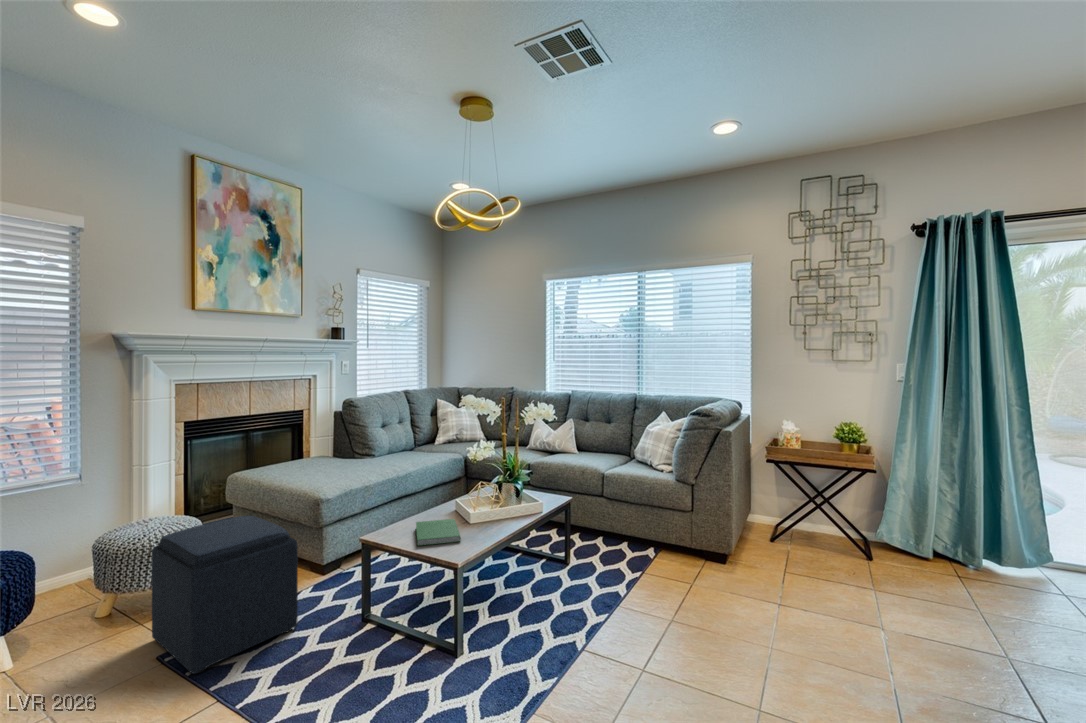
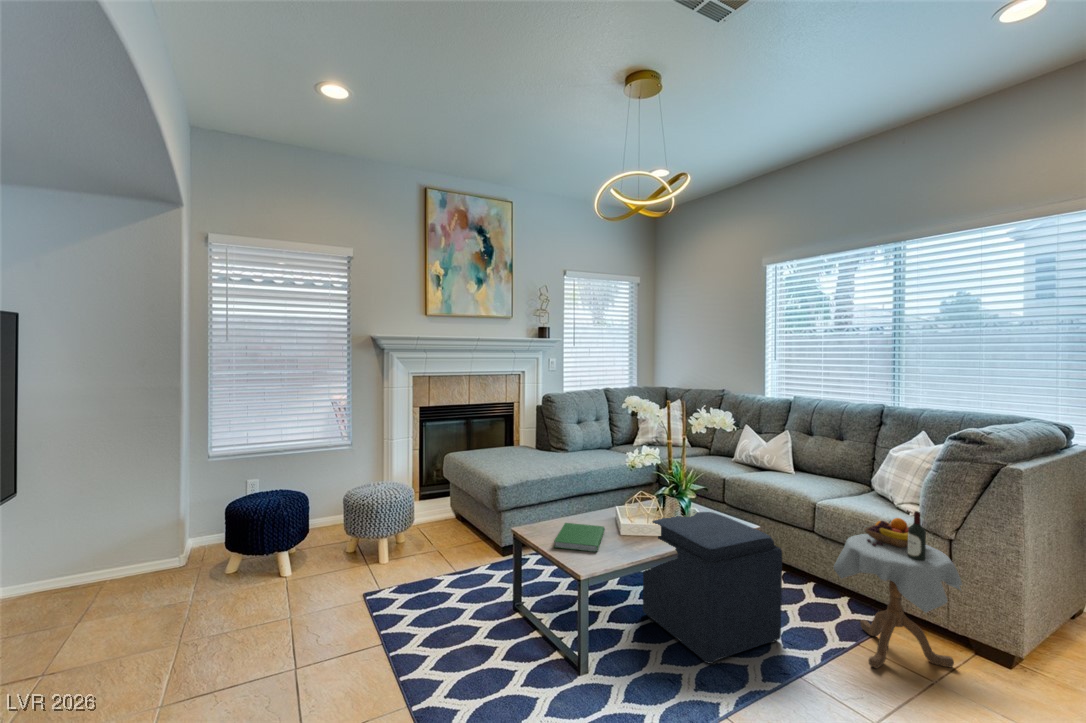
side table: none [629,467,706,585] -> present [834,511,962,668]
ottoman: present [152,516,298,674] -> present [643,512,782,664]

